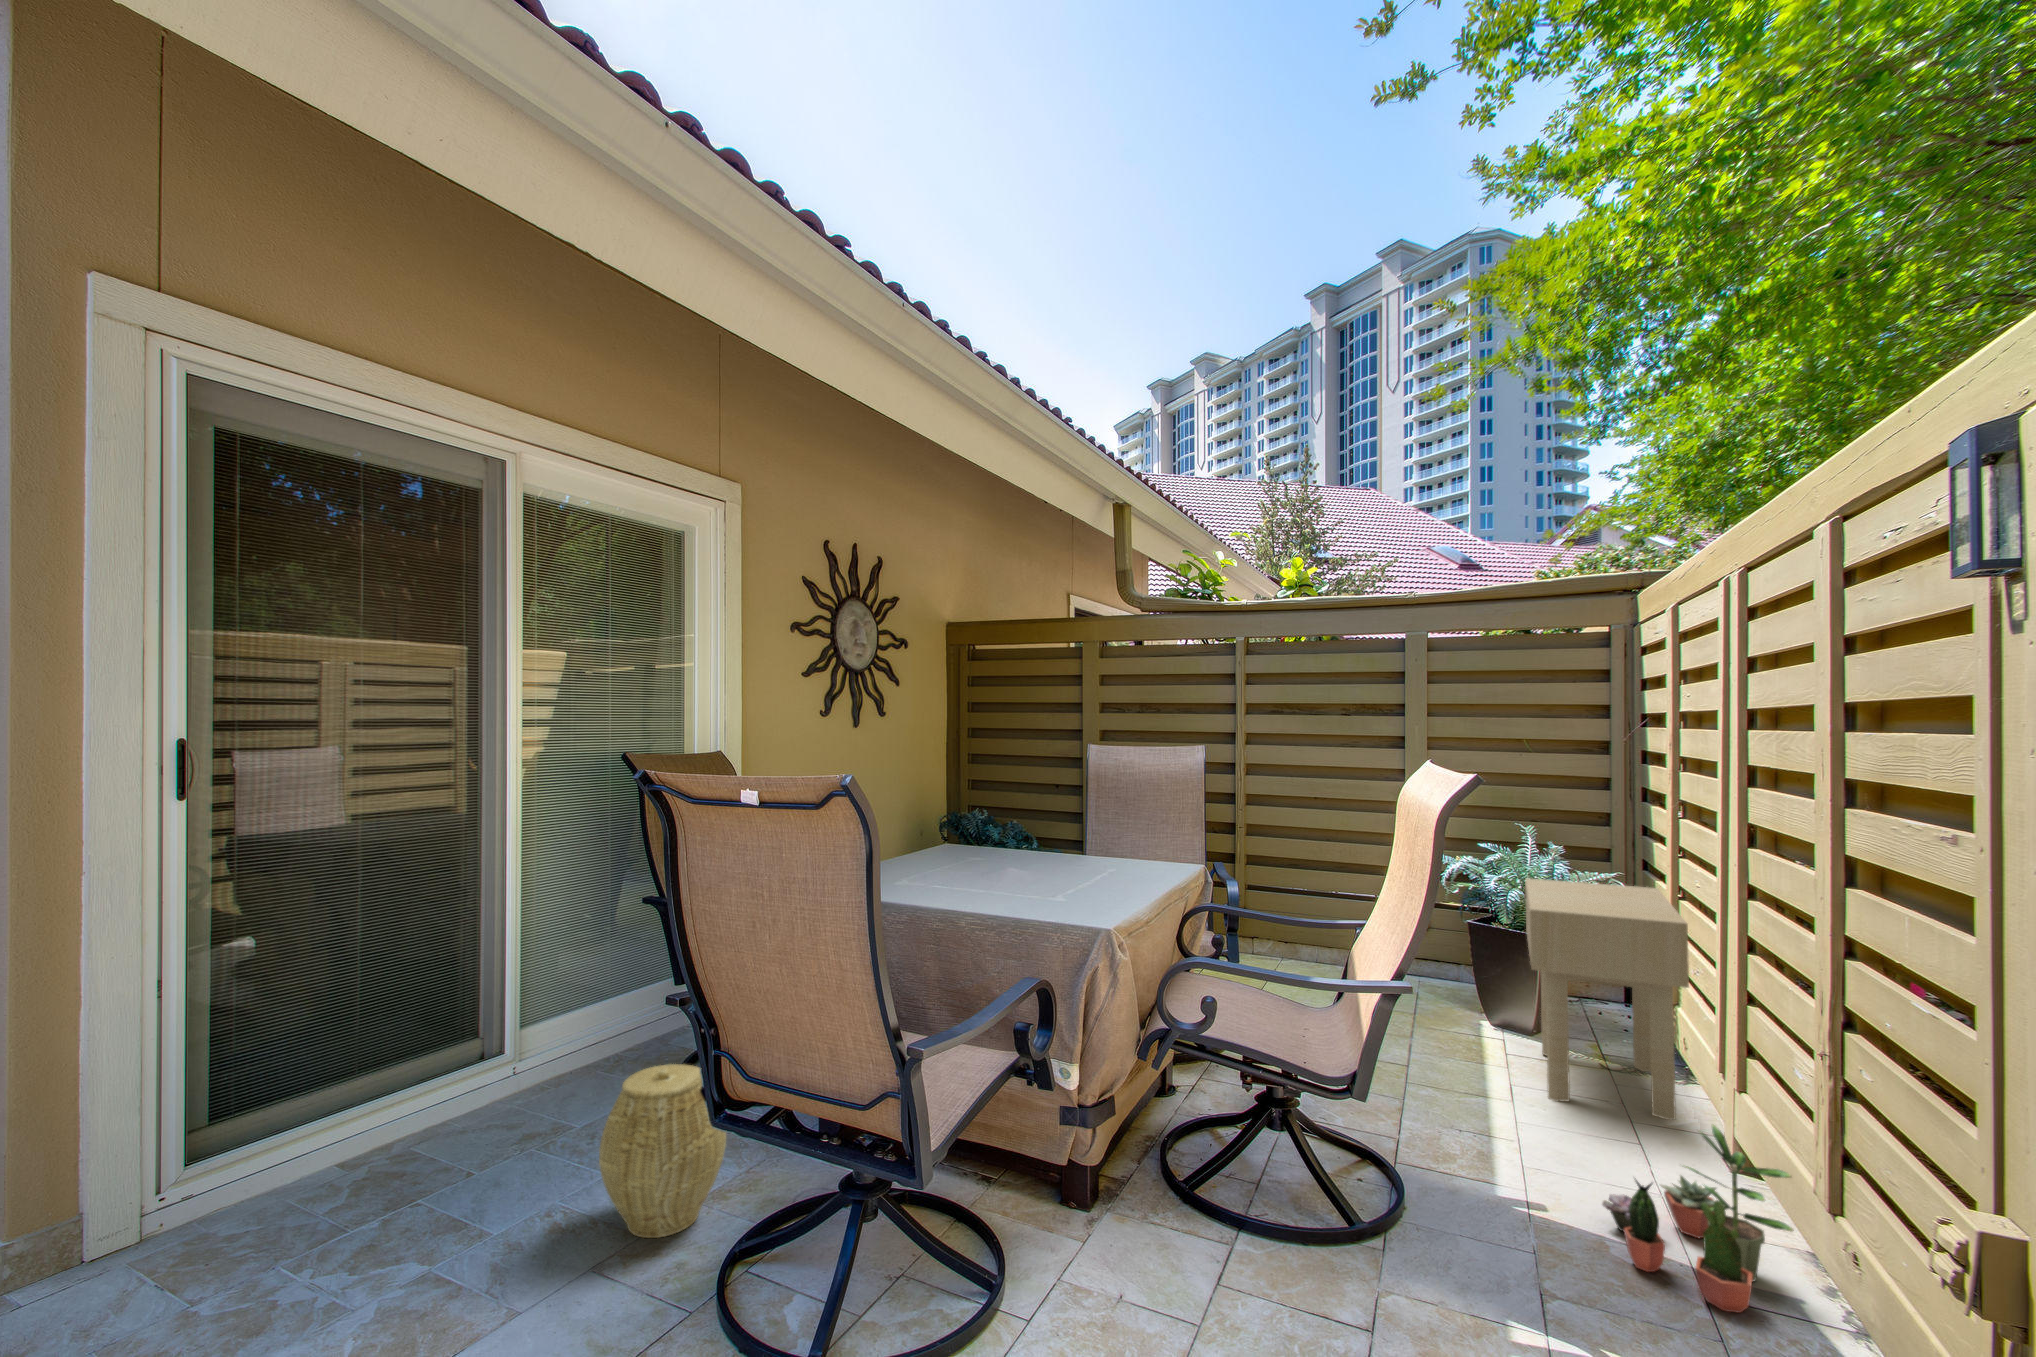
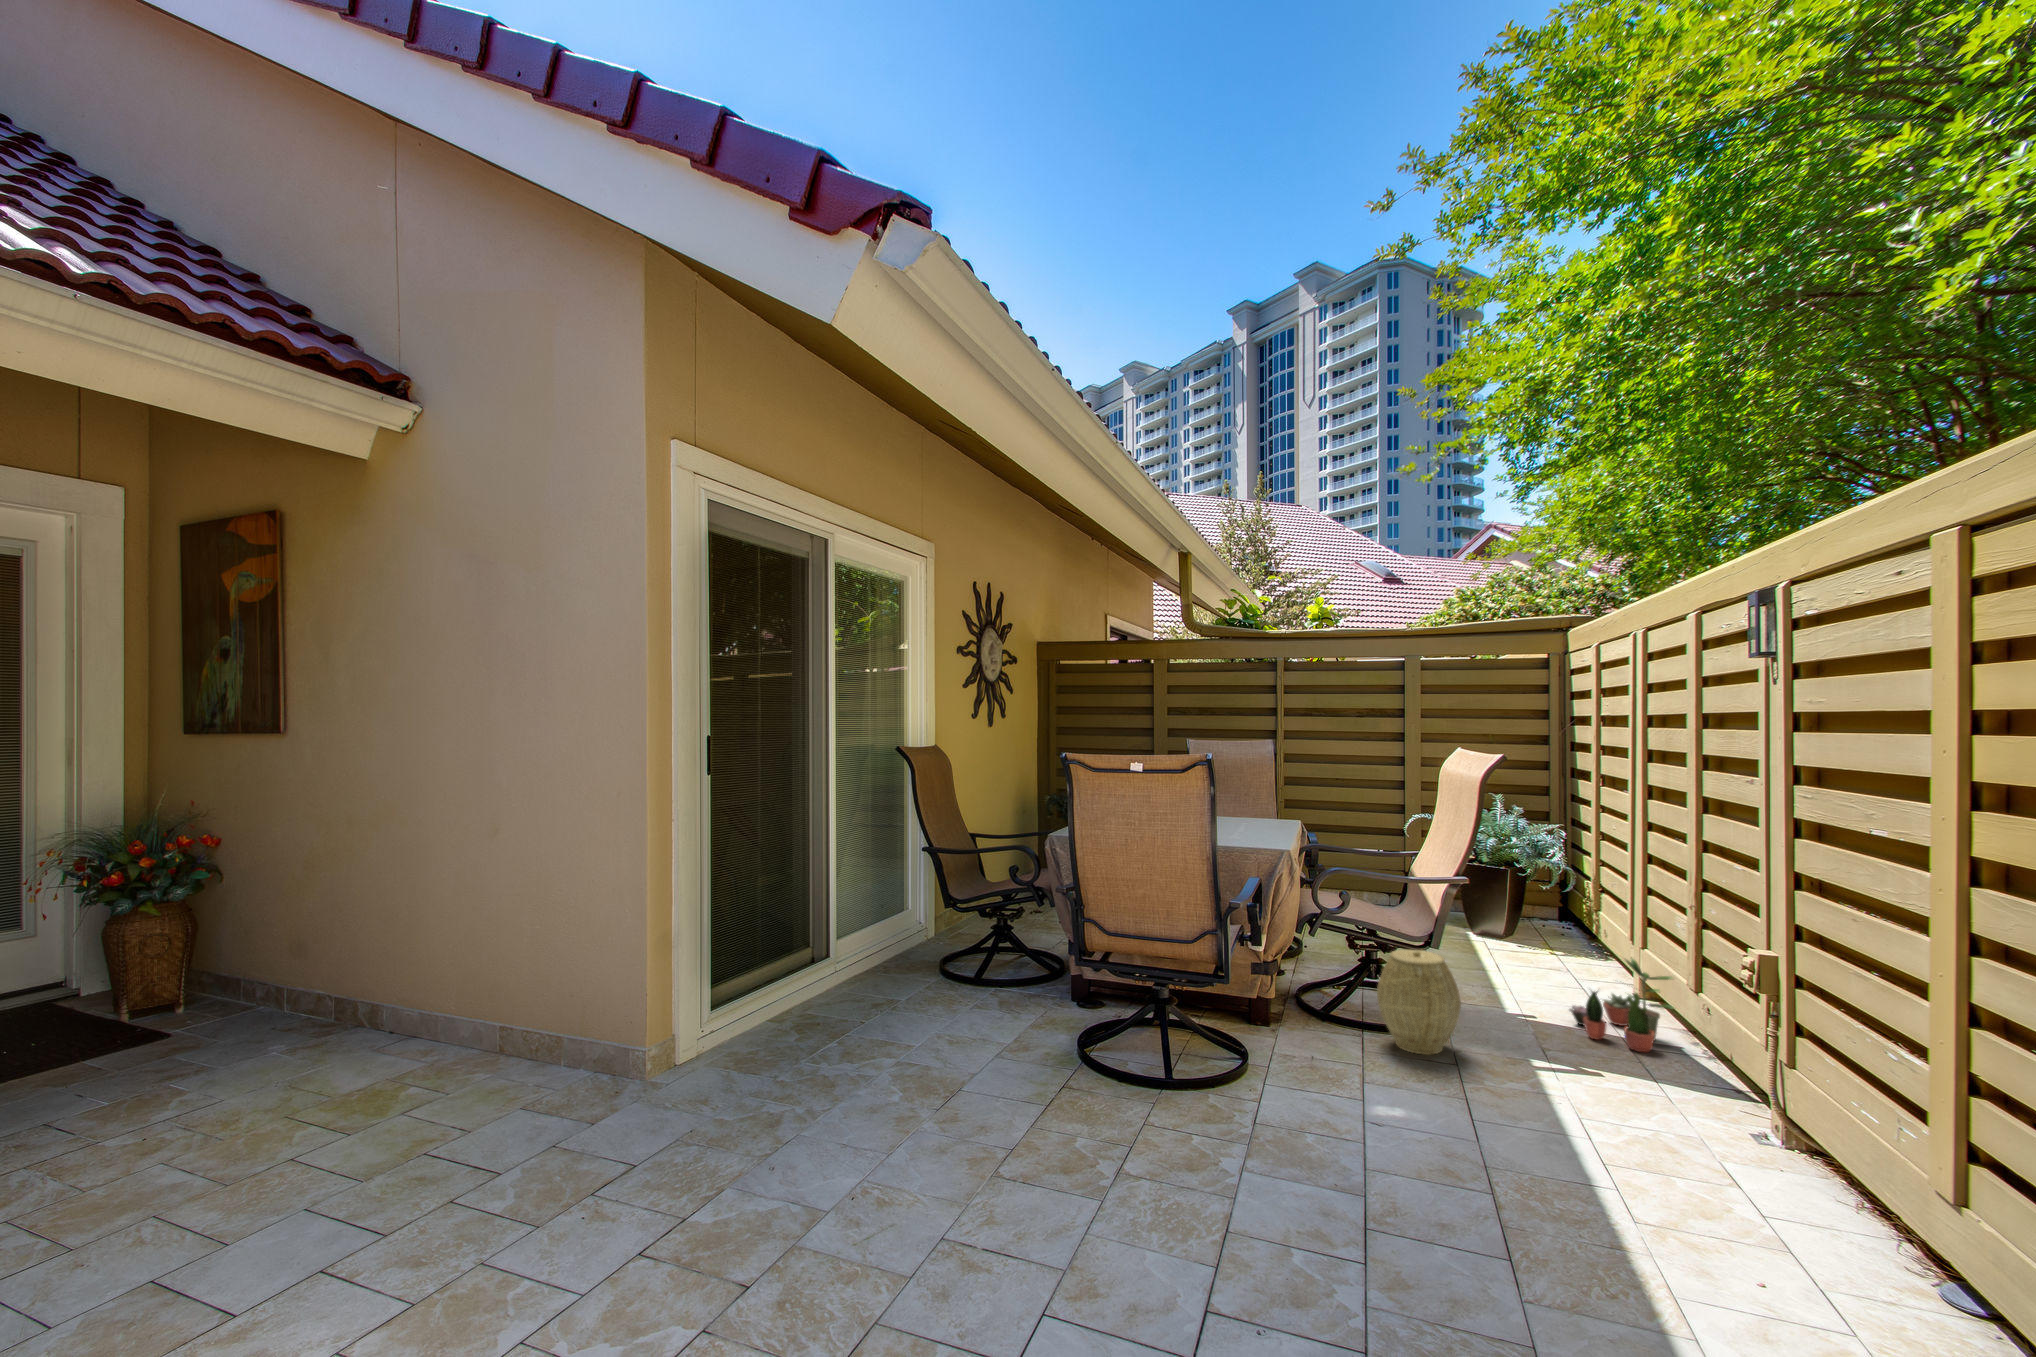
side table: present [1525,878,1689,1120] -> none [1500,830,1611,978]
woven basket: present [599,1064,726,1238] -> present [1377,950,1461,1055]

